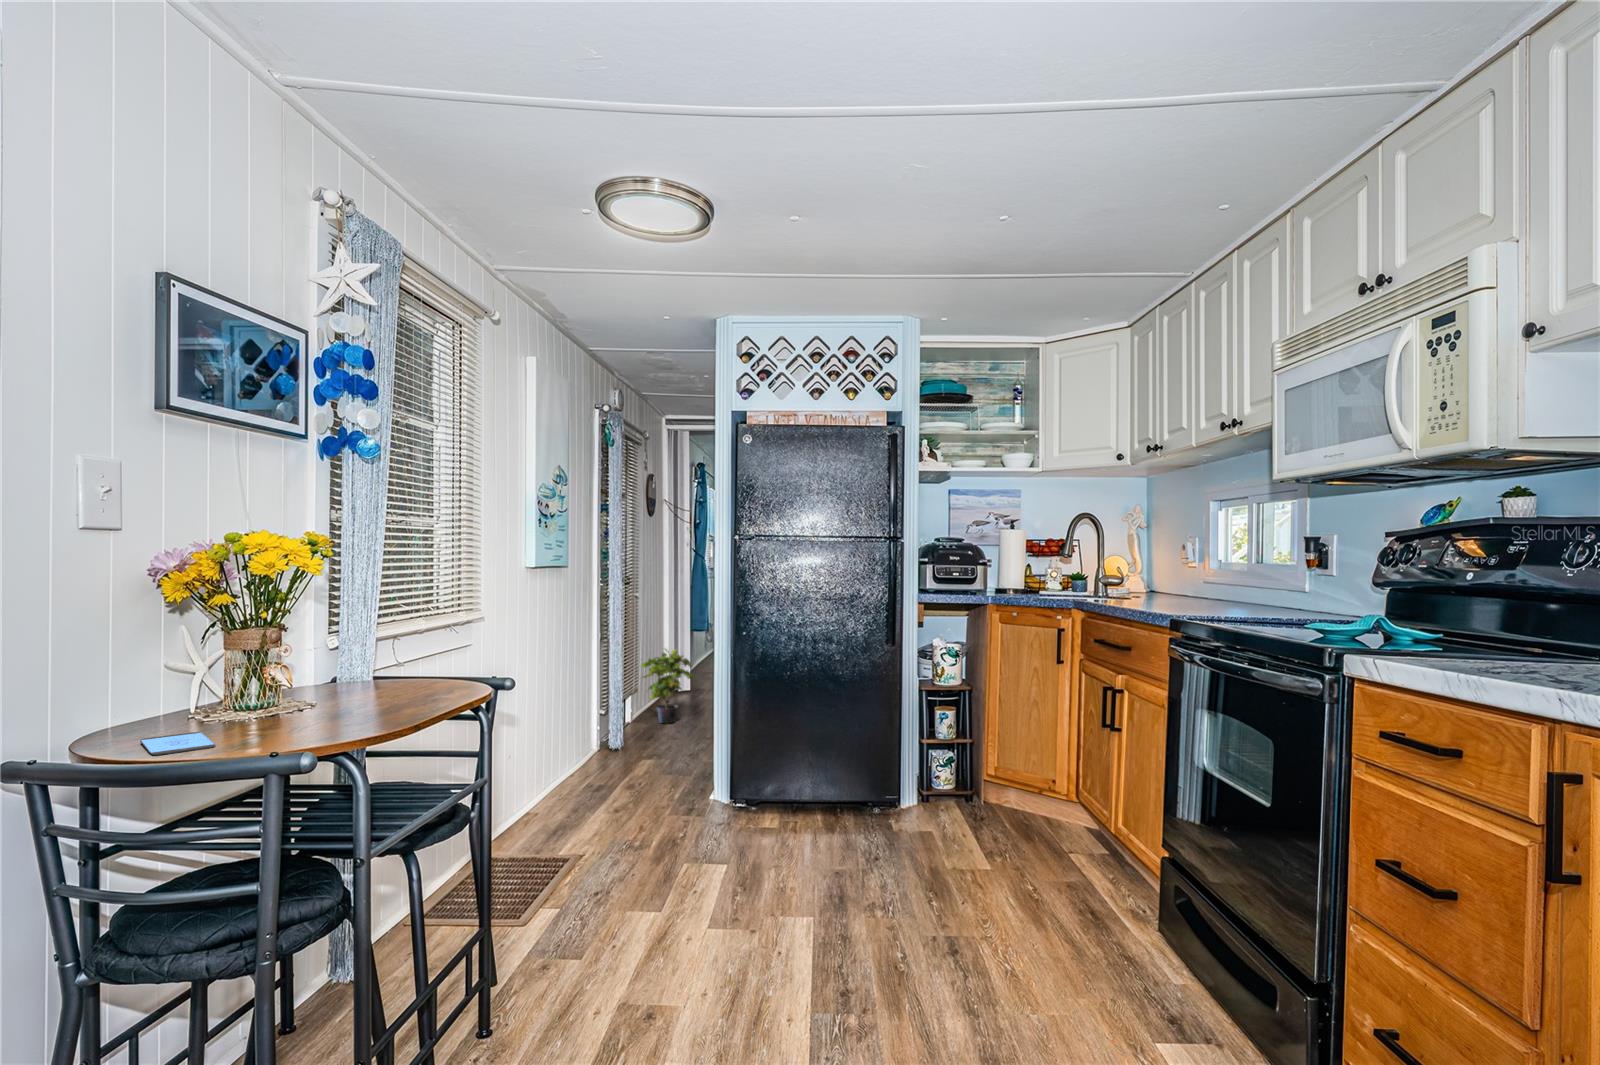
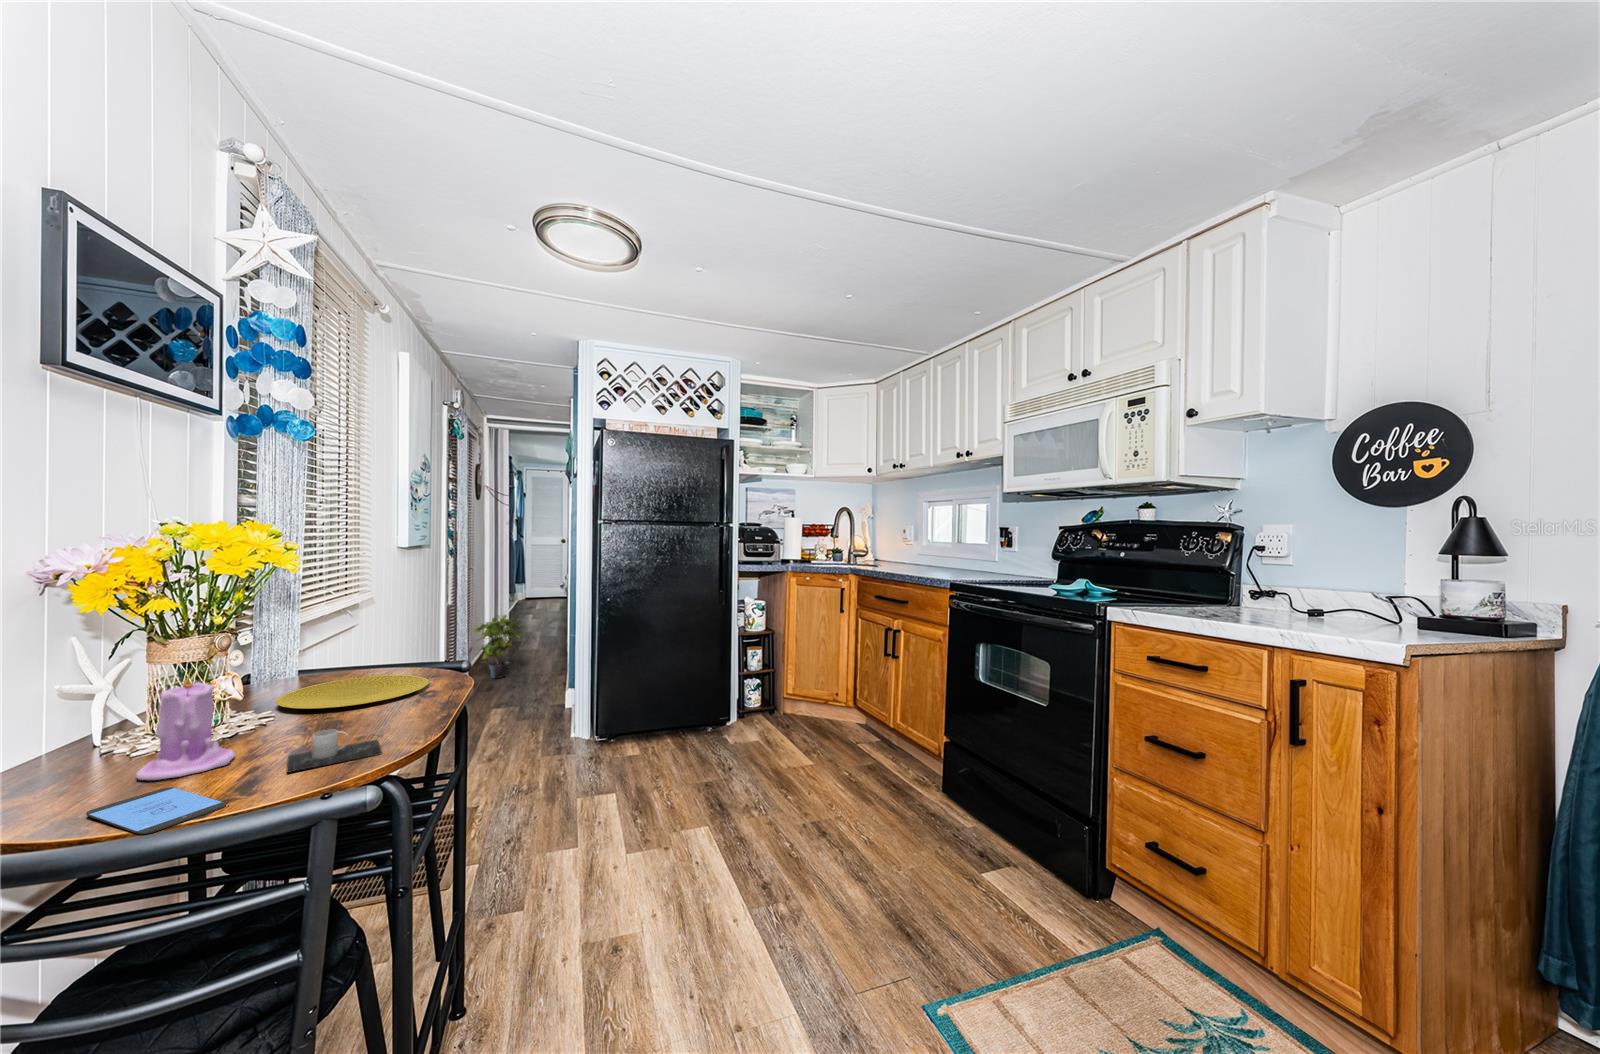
candle: none [191,644,262,728] -> present [136,675,235,780]
plate: none [330,677,461,696] -> present [276,675,429,709]
mug: none [274,703,359,733] -> present [287,730,382,773]

